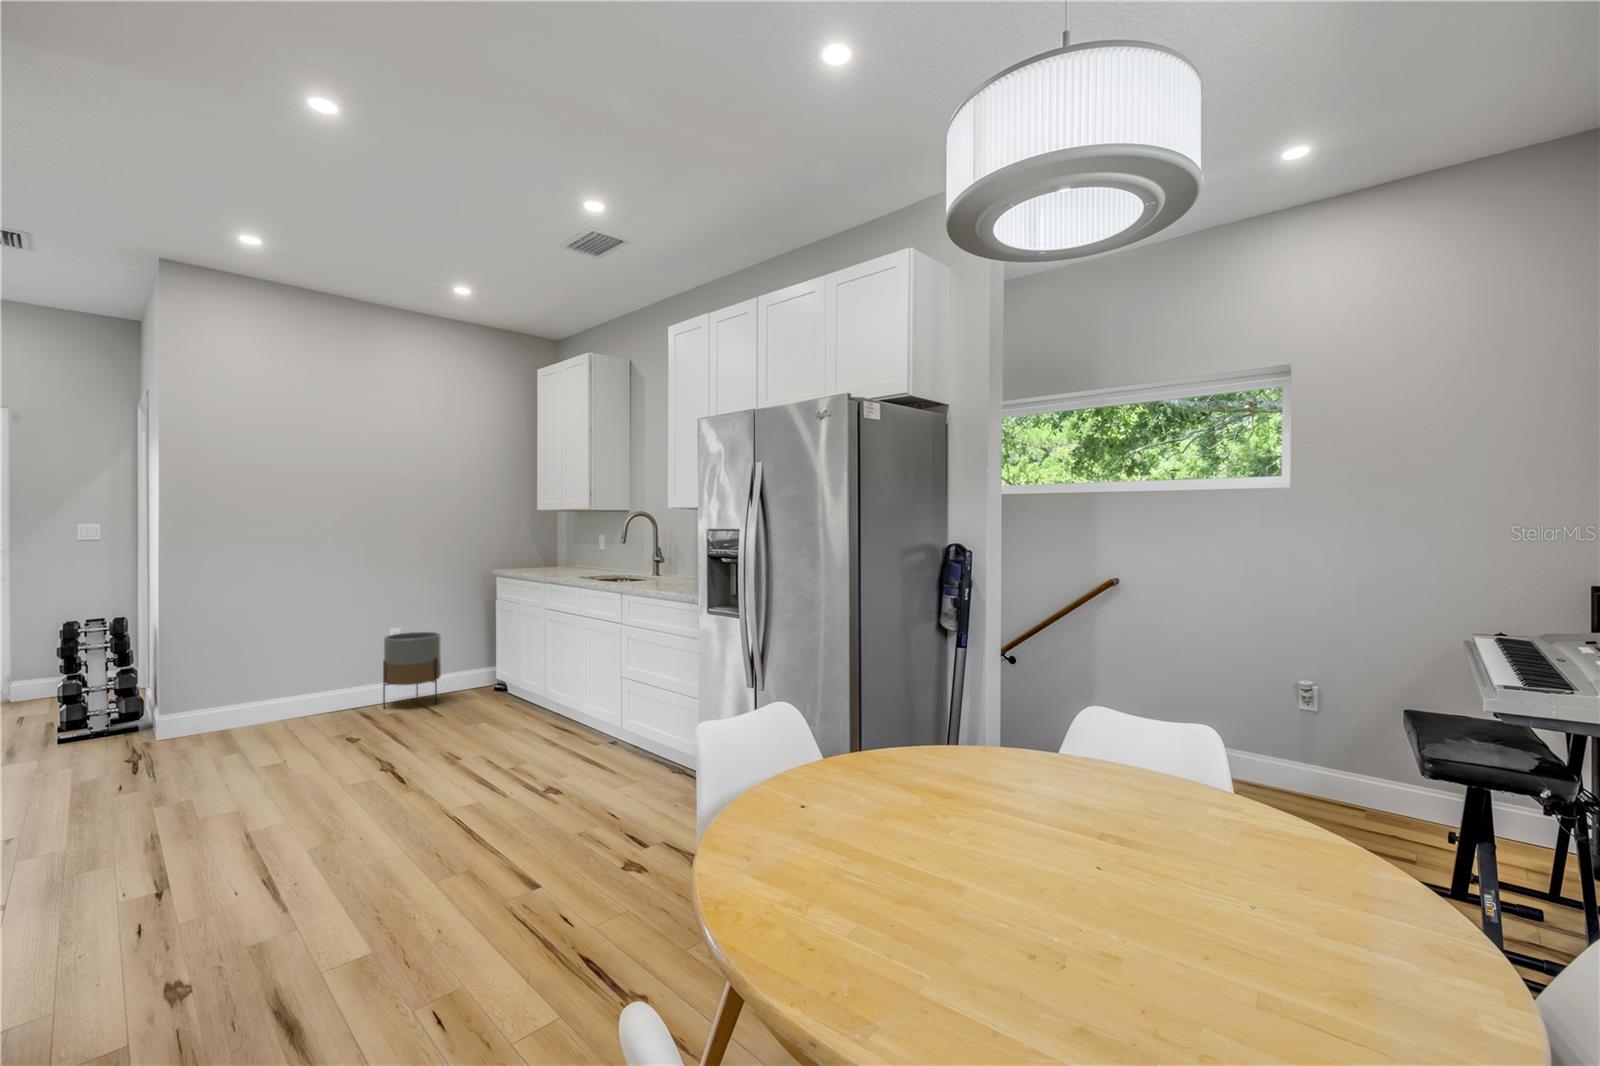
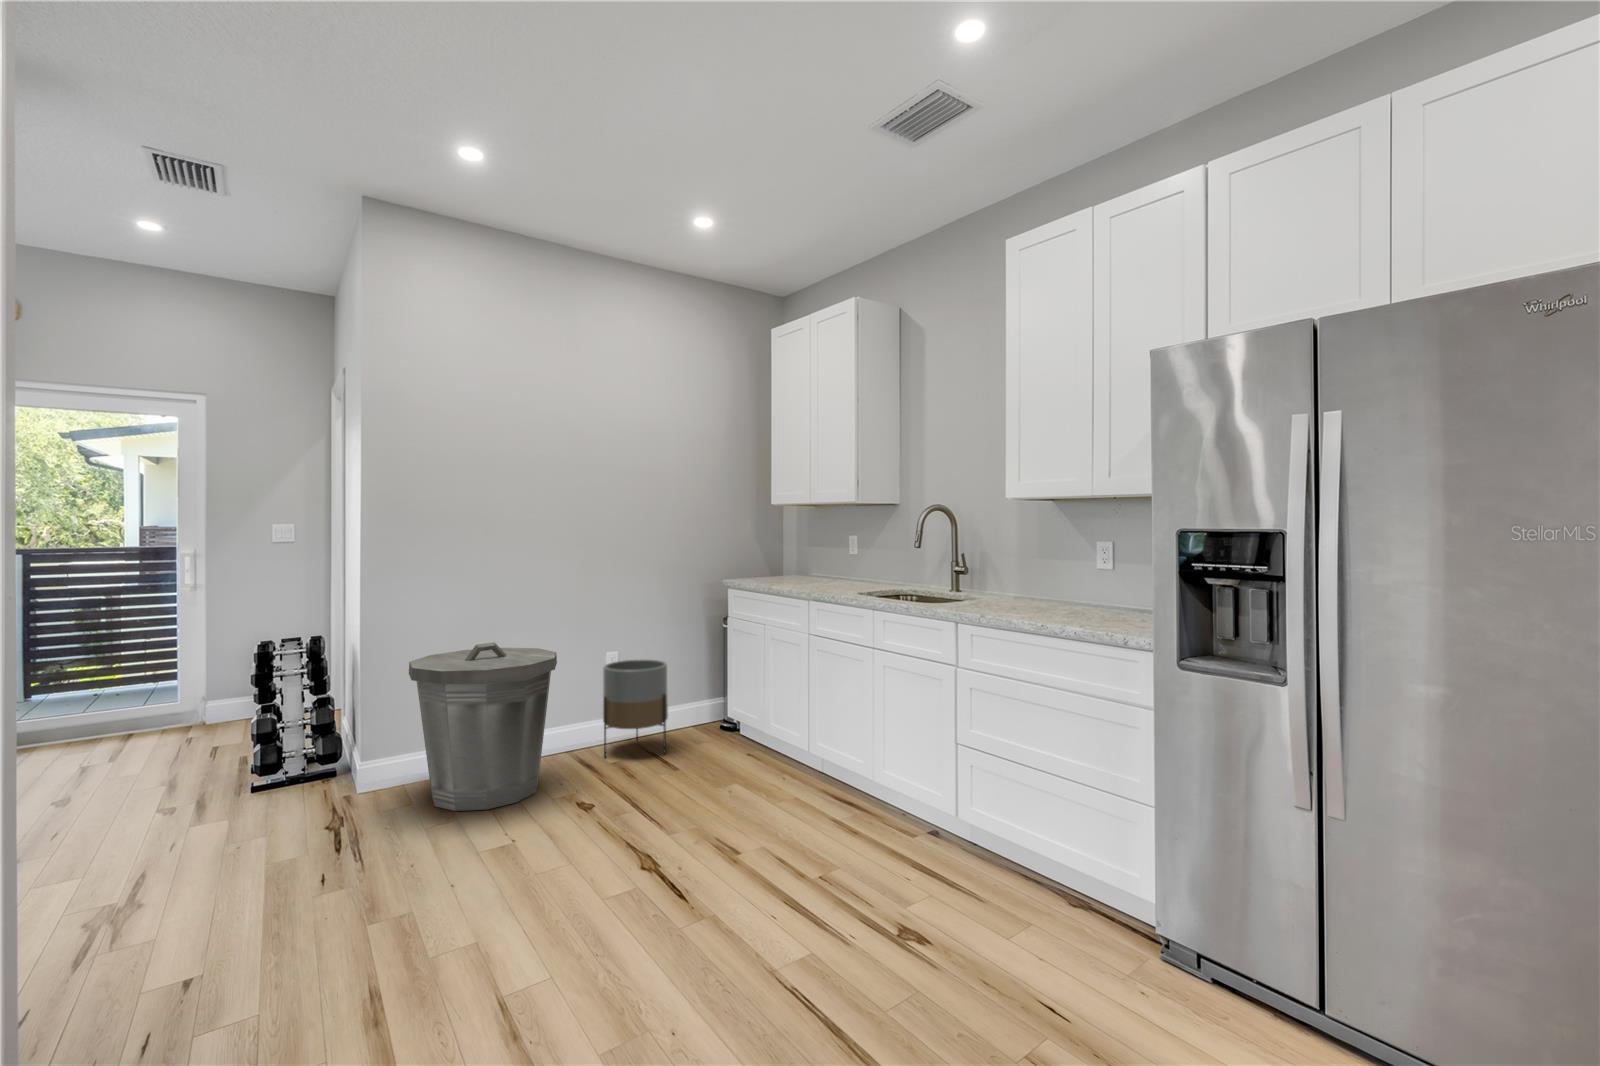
trash can: none [202,618,336,747] -> present [409,642,557,811]

